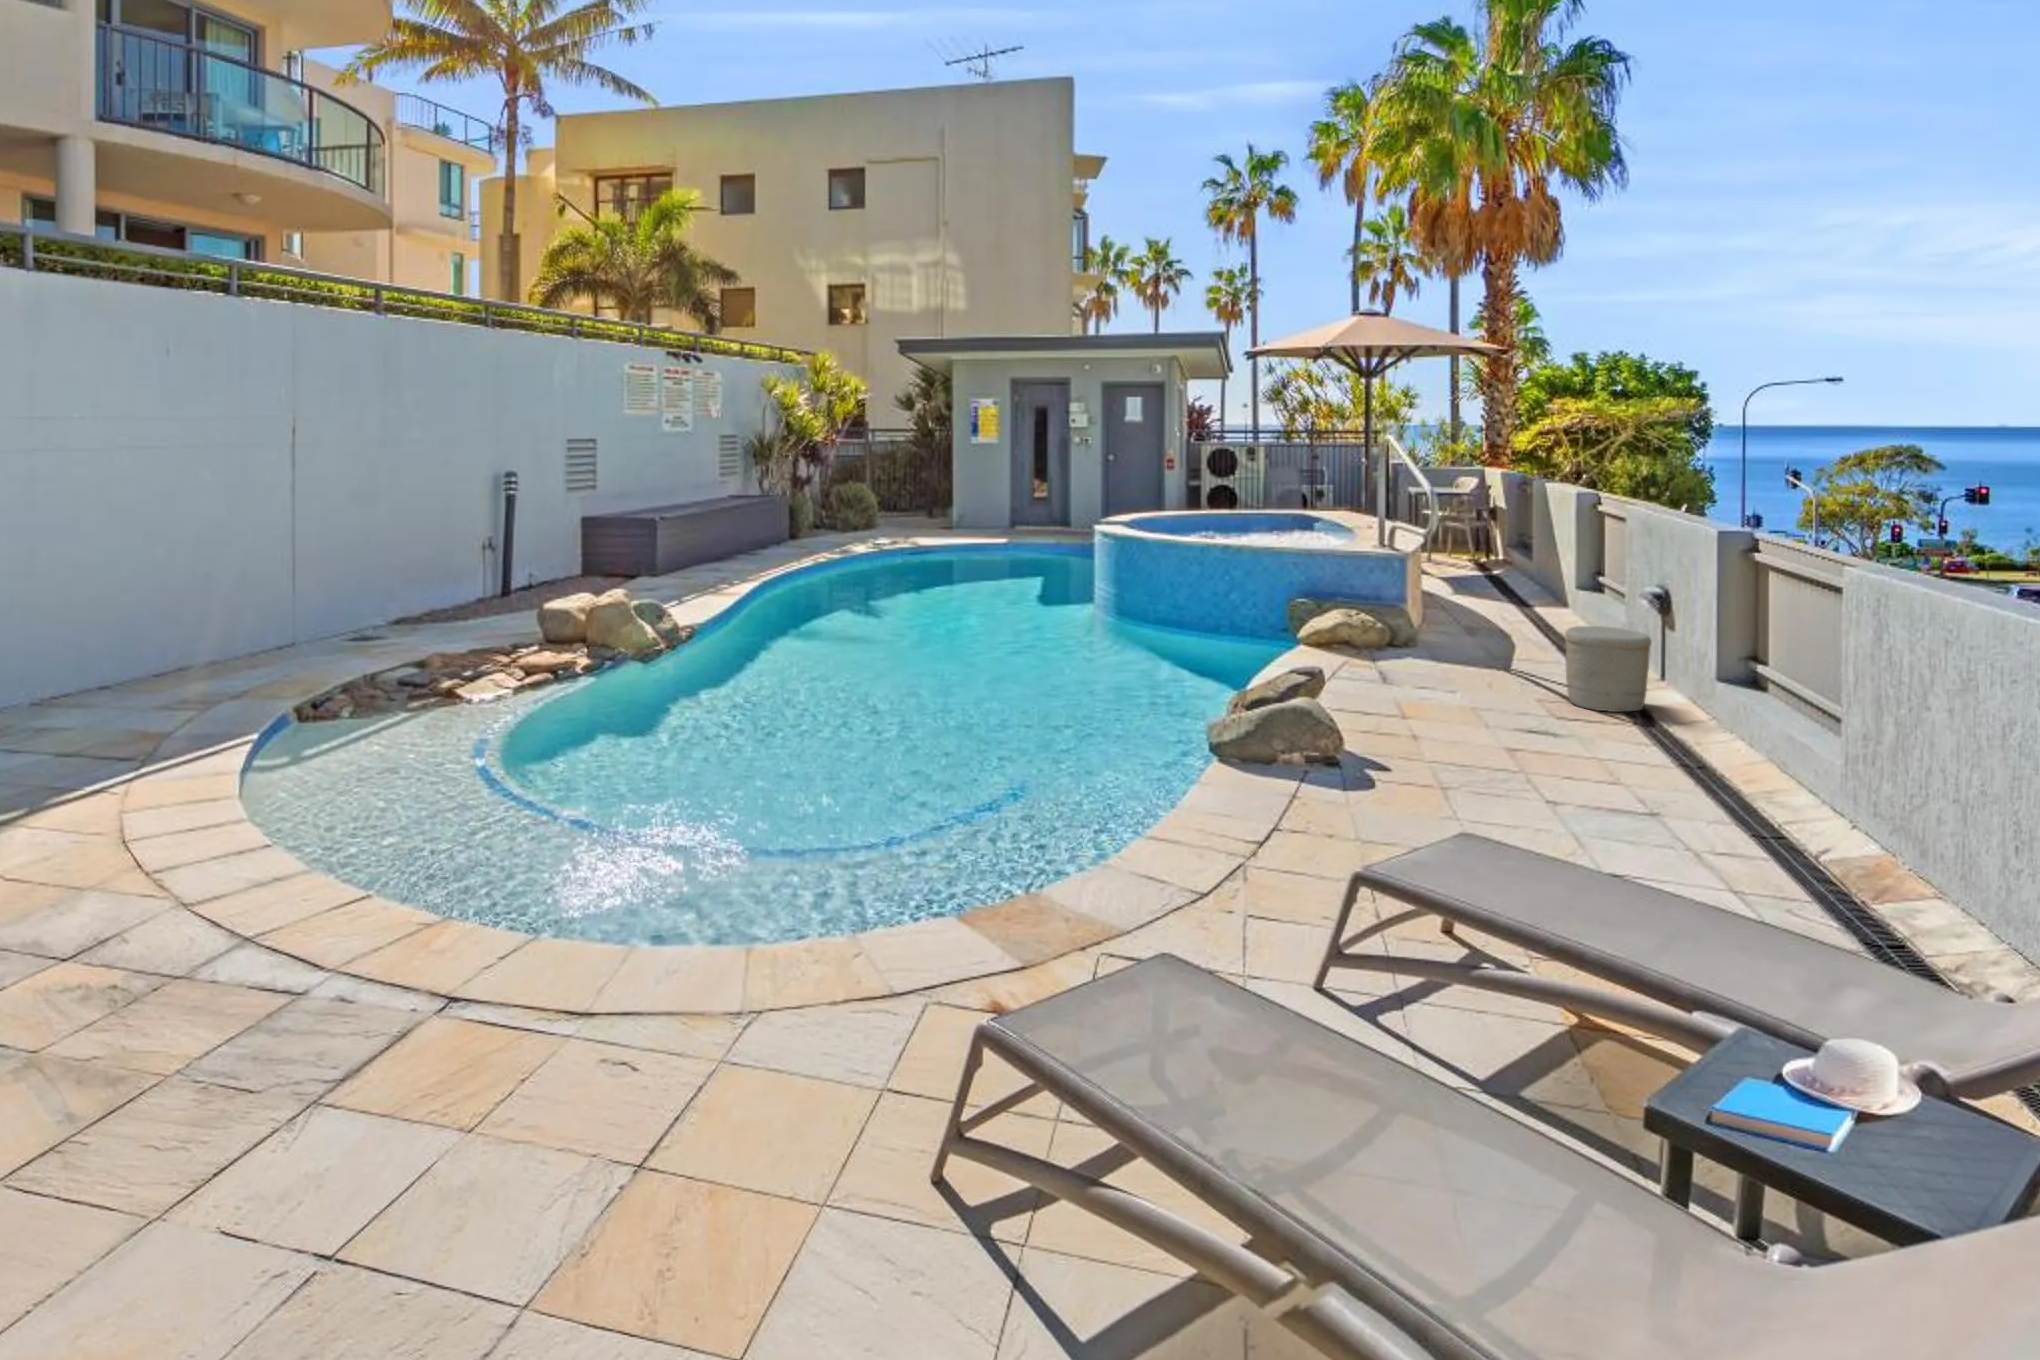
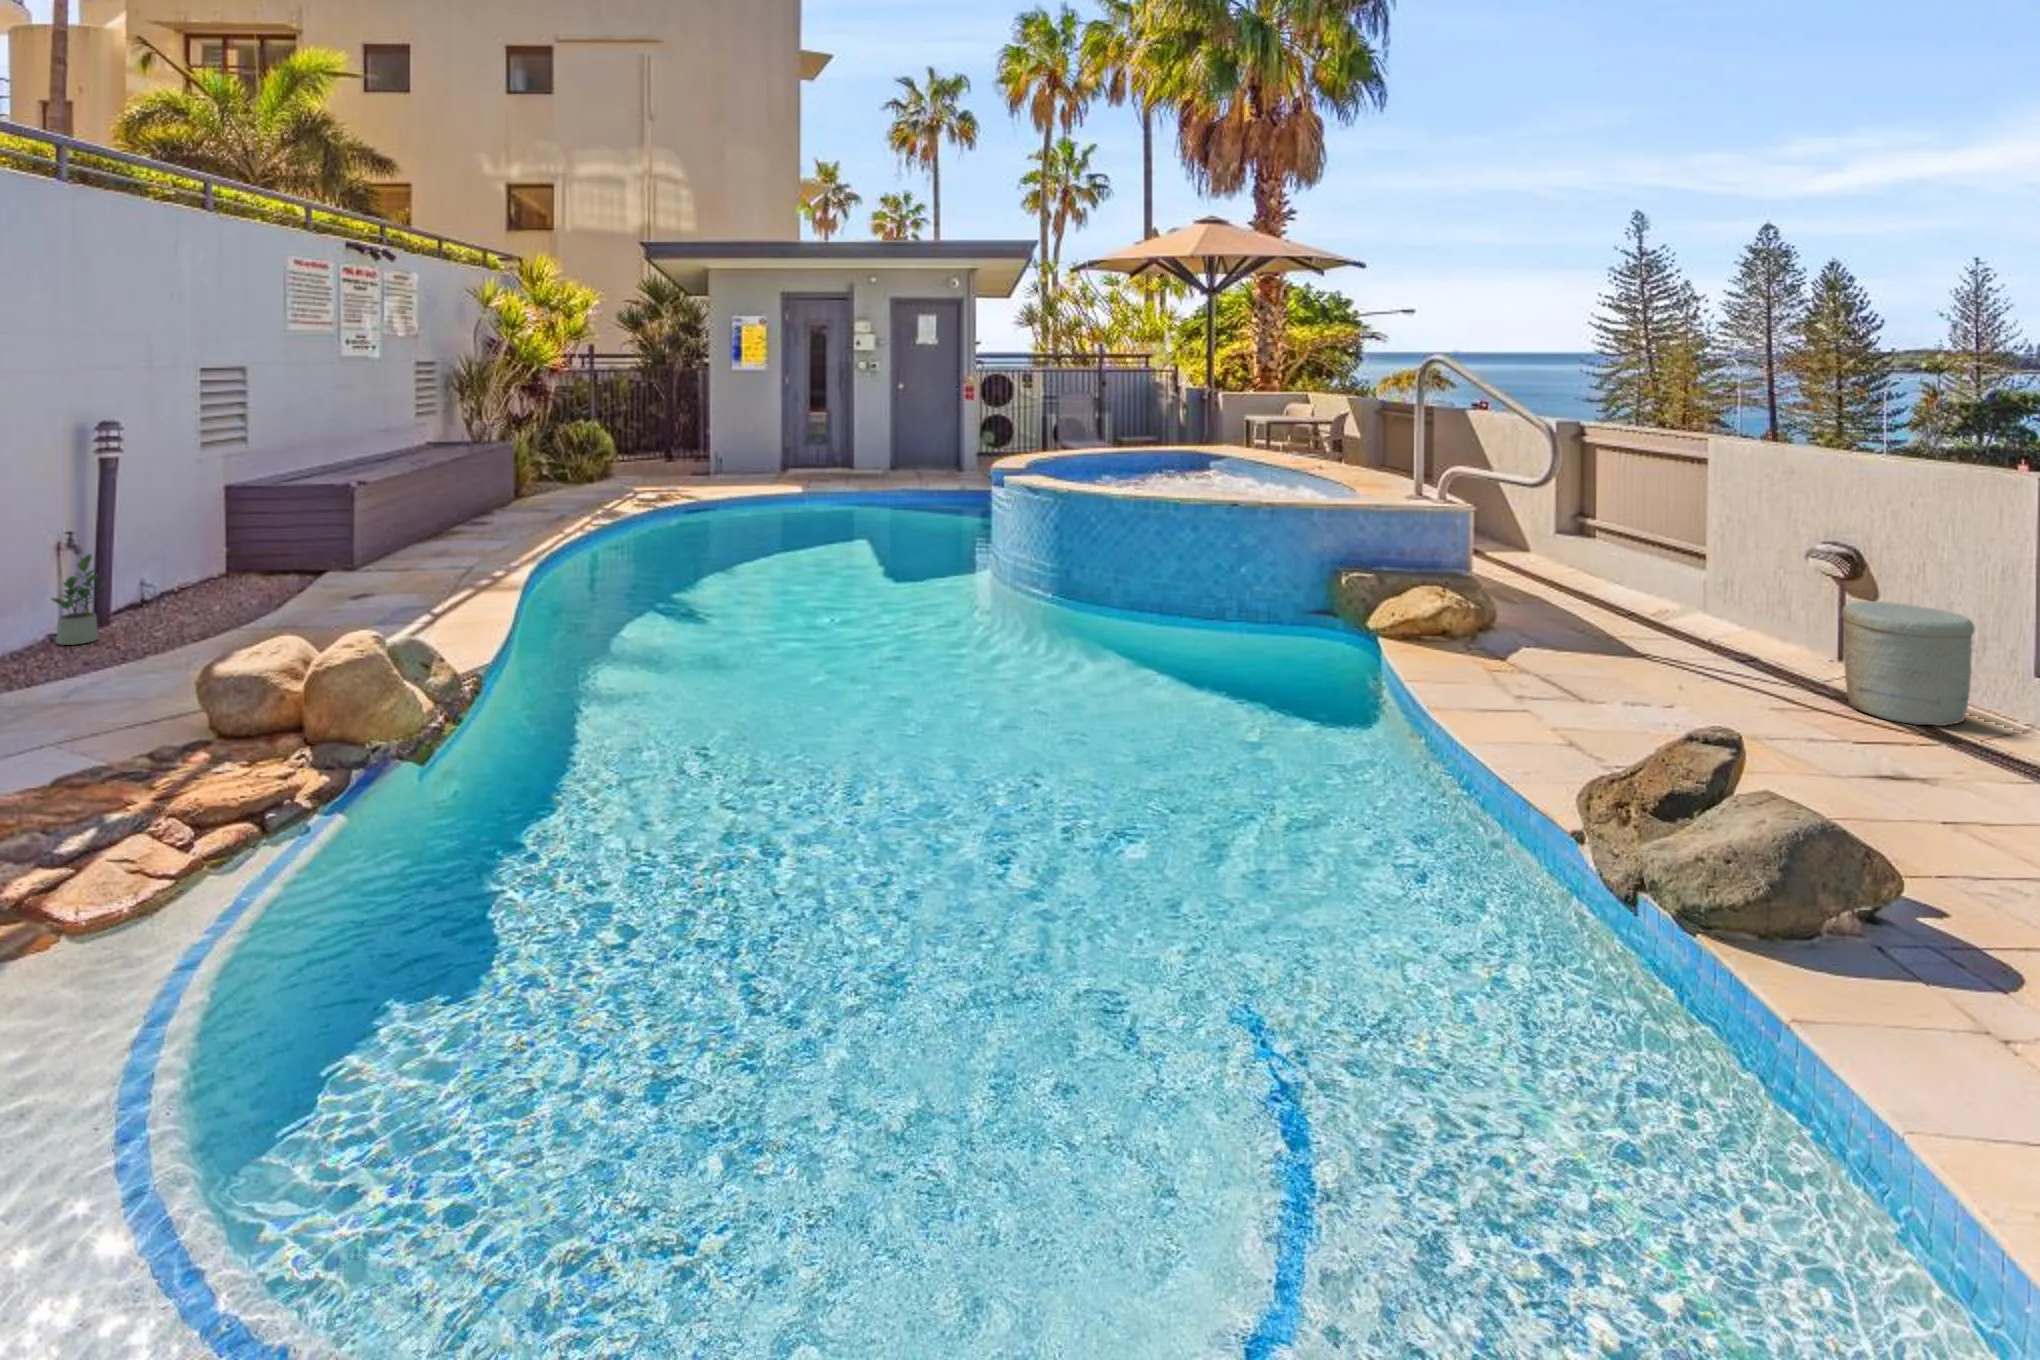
potted plant: none [479,548,507,600] -> present [52,554,105,645]

